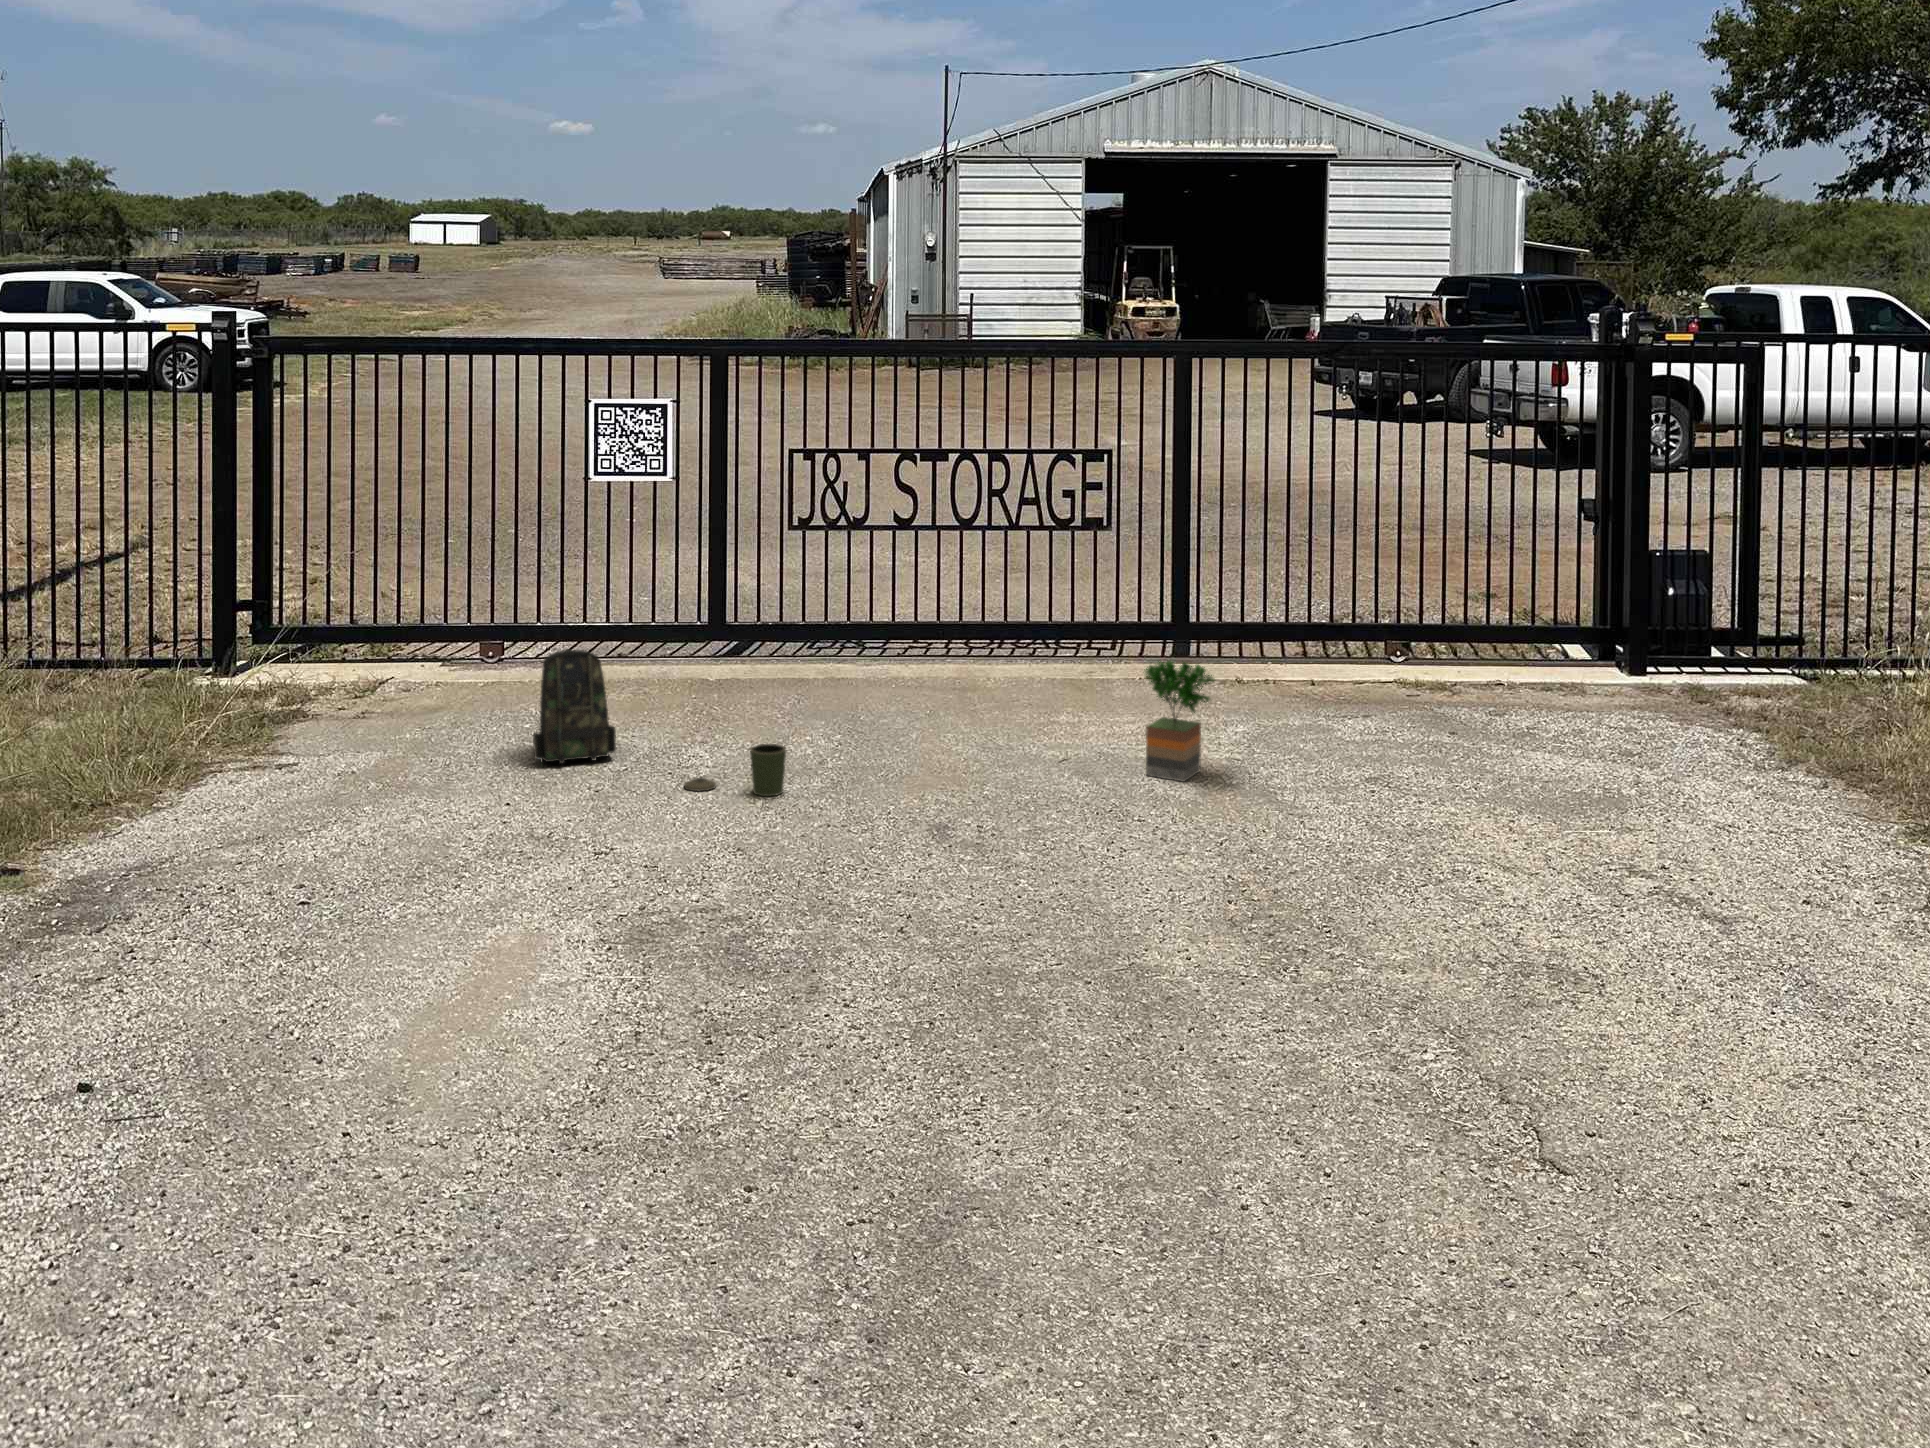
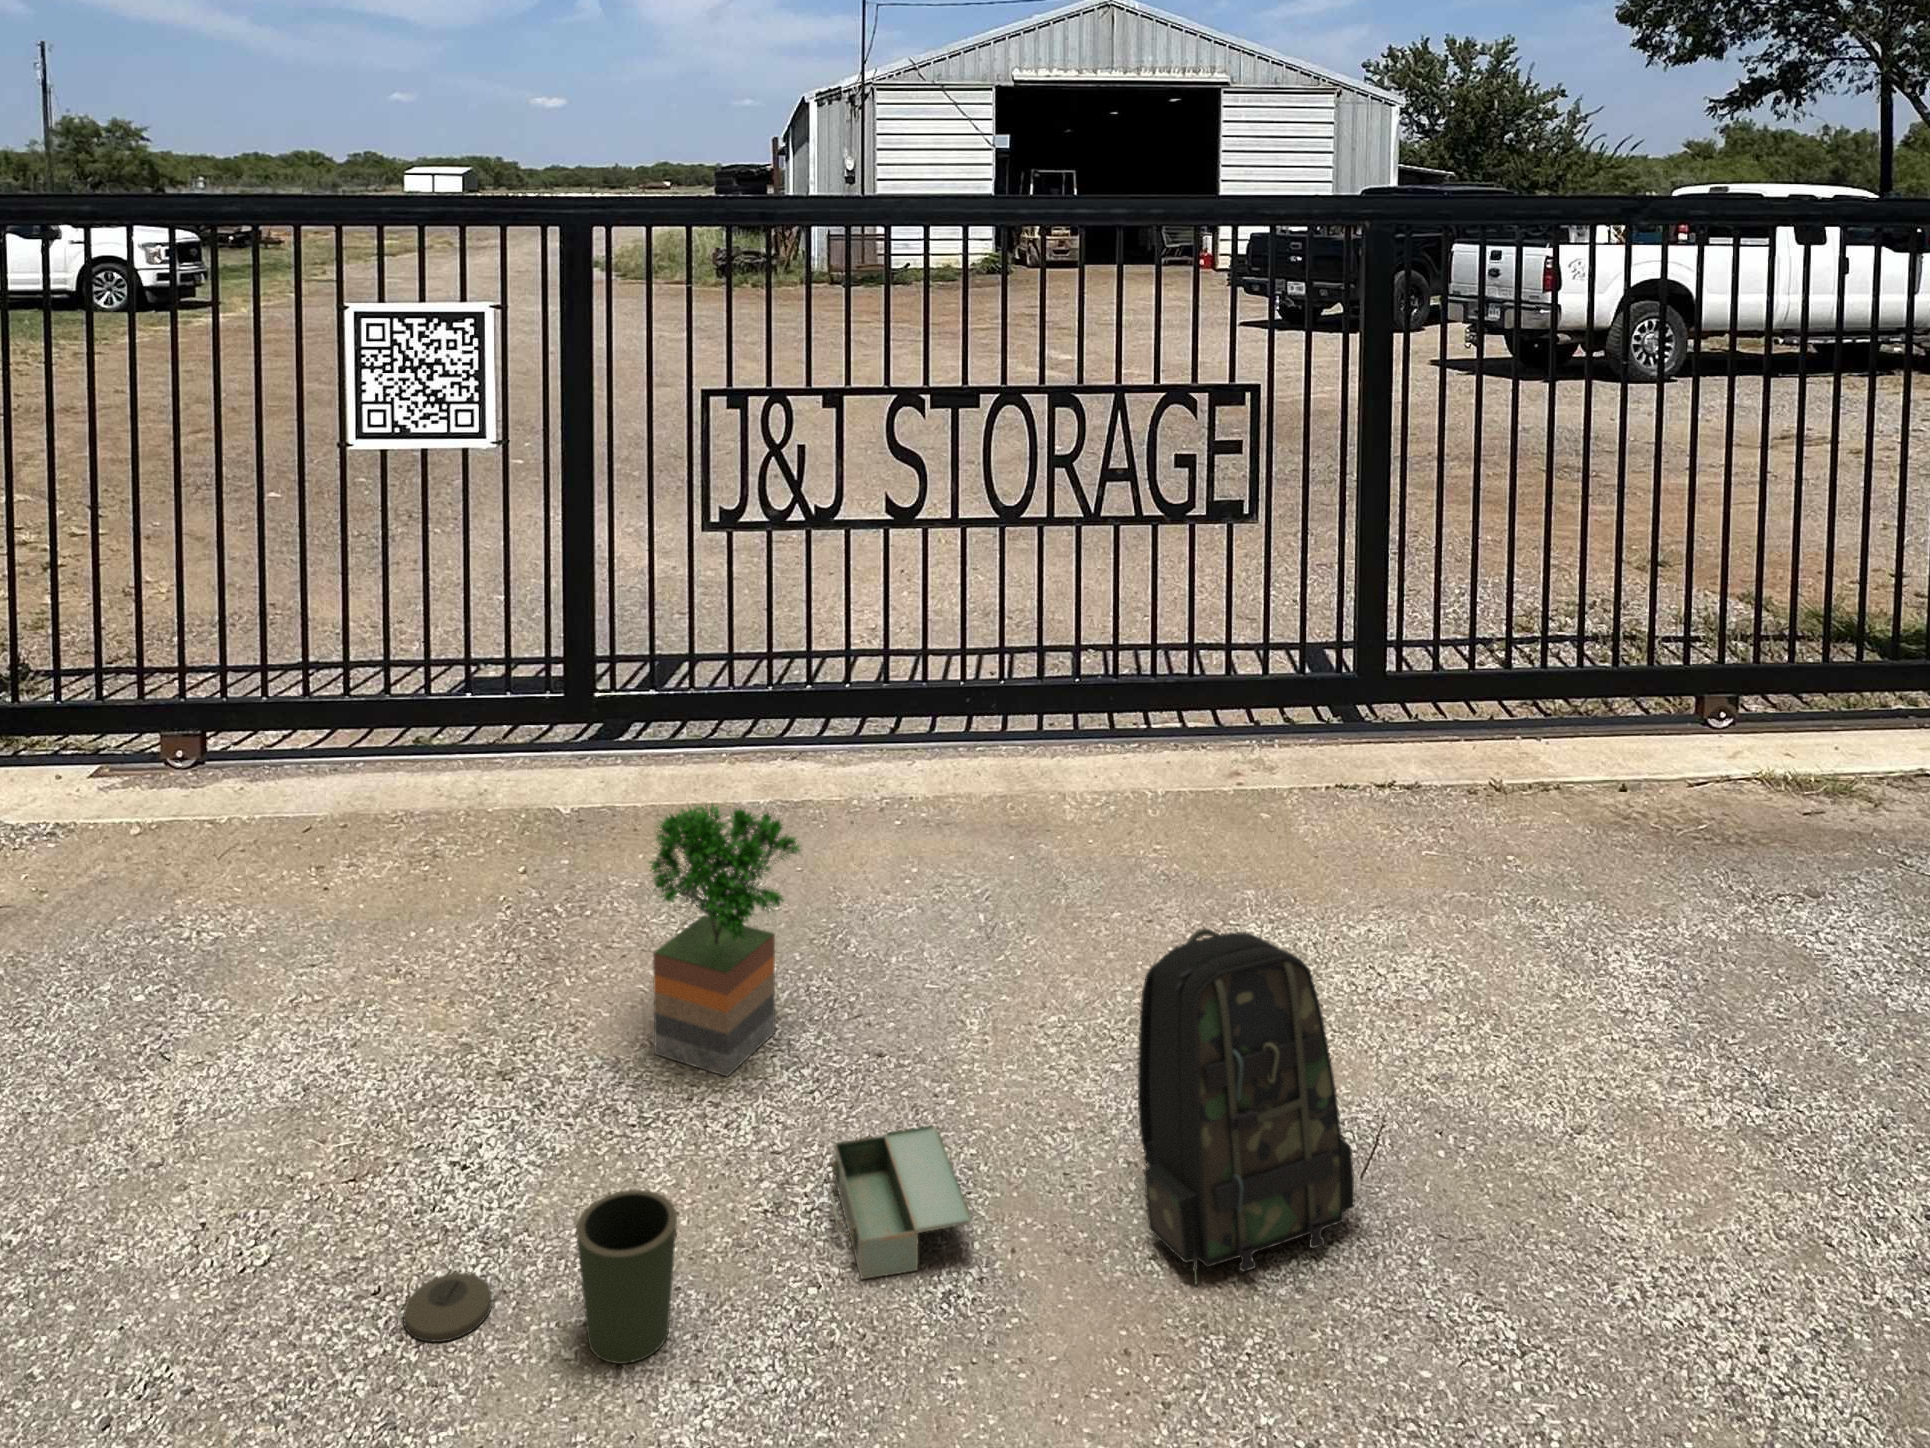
backpack: present [533,649,616,764] -> present [1138,929,1354,1285]
potted tree: present [1146,661,1214,782] -> present [650,804,800,1076]
toolbox: none [846,750,900,786] -> present [831,1126,972,1279]

